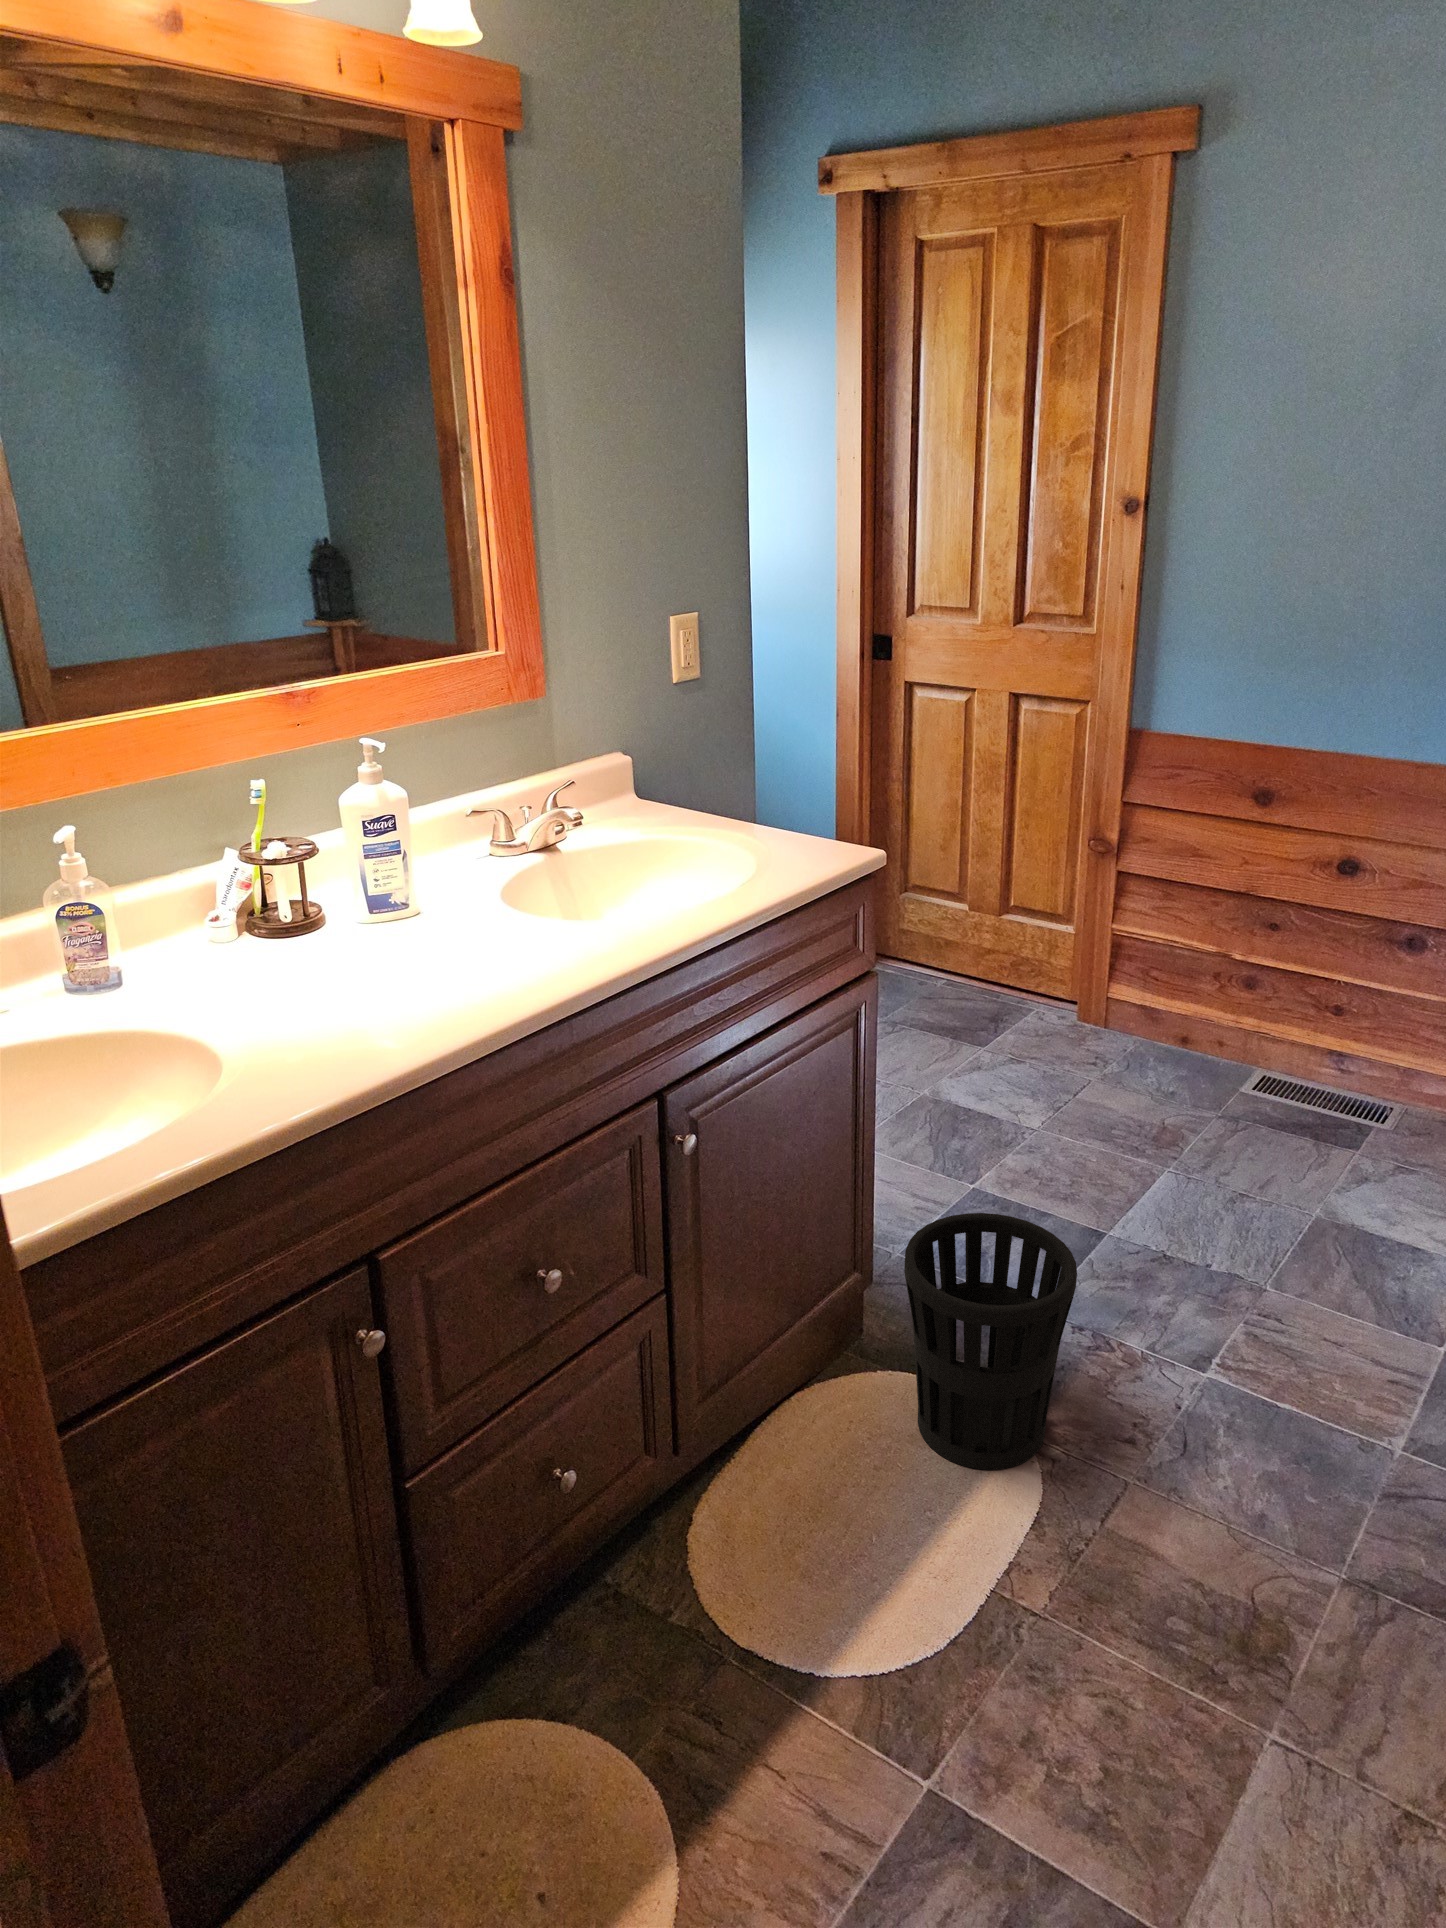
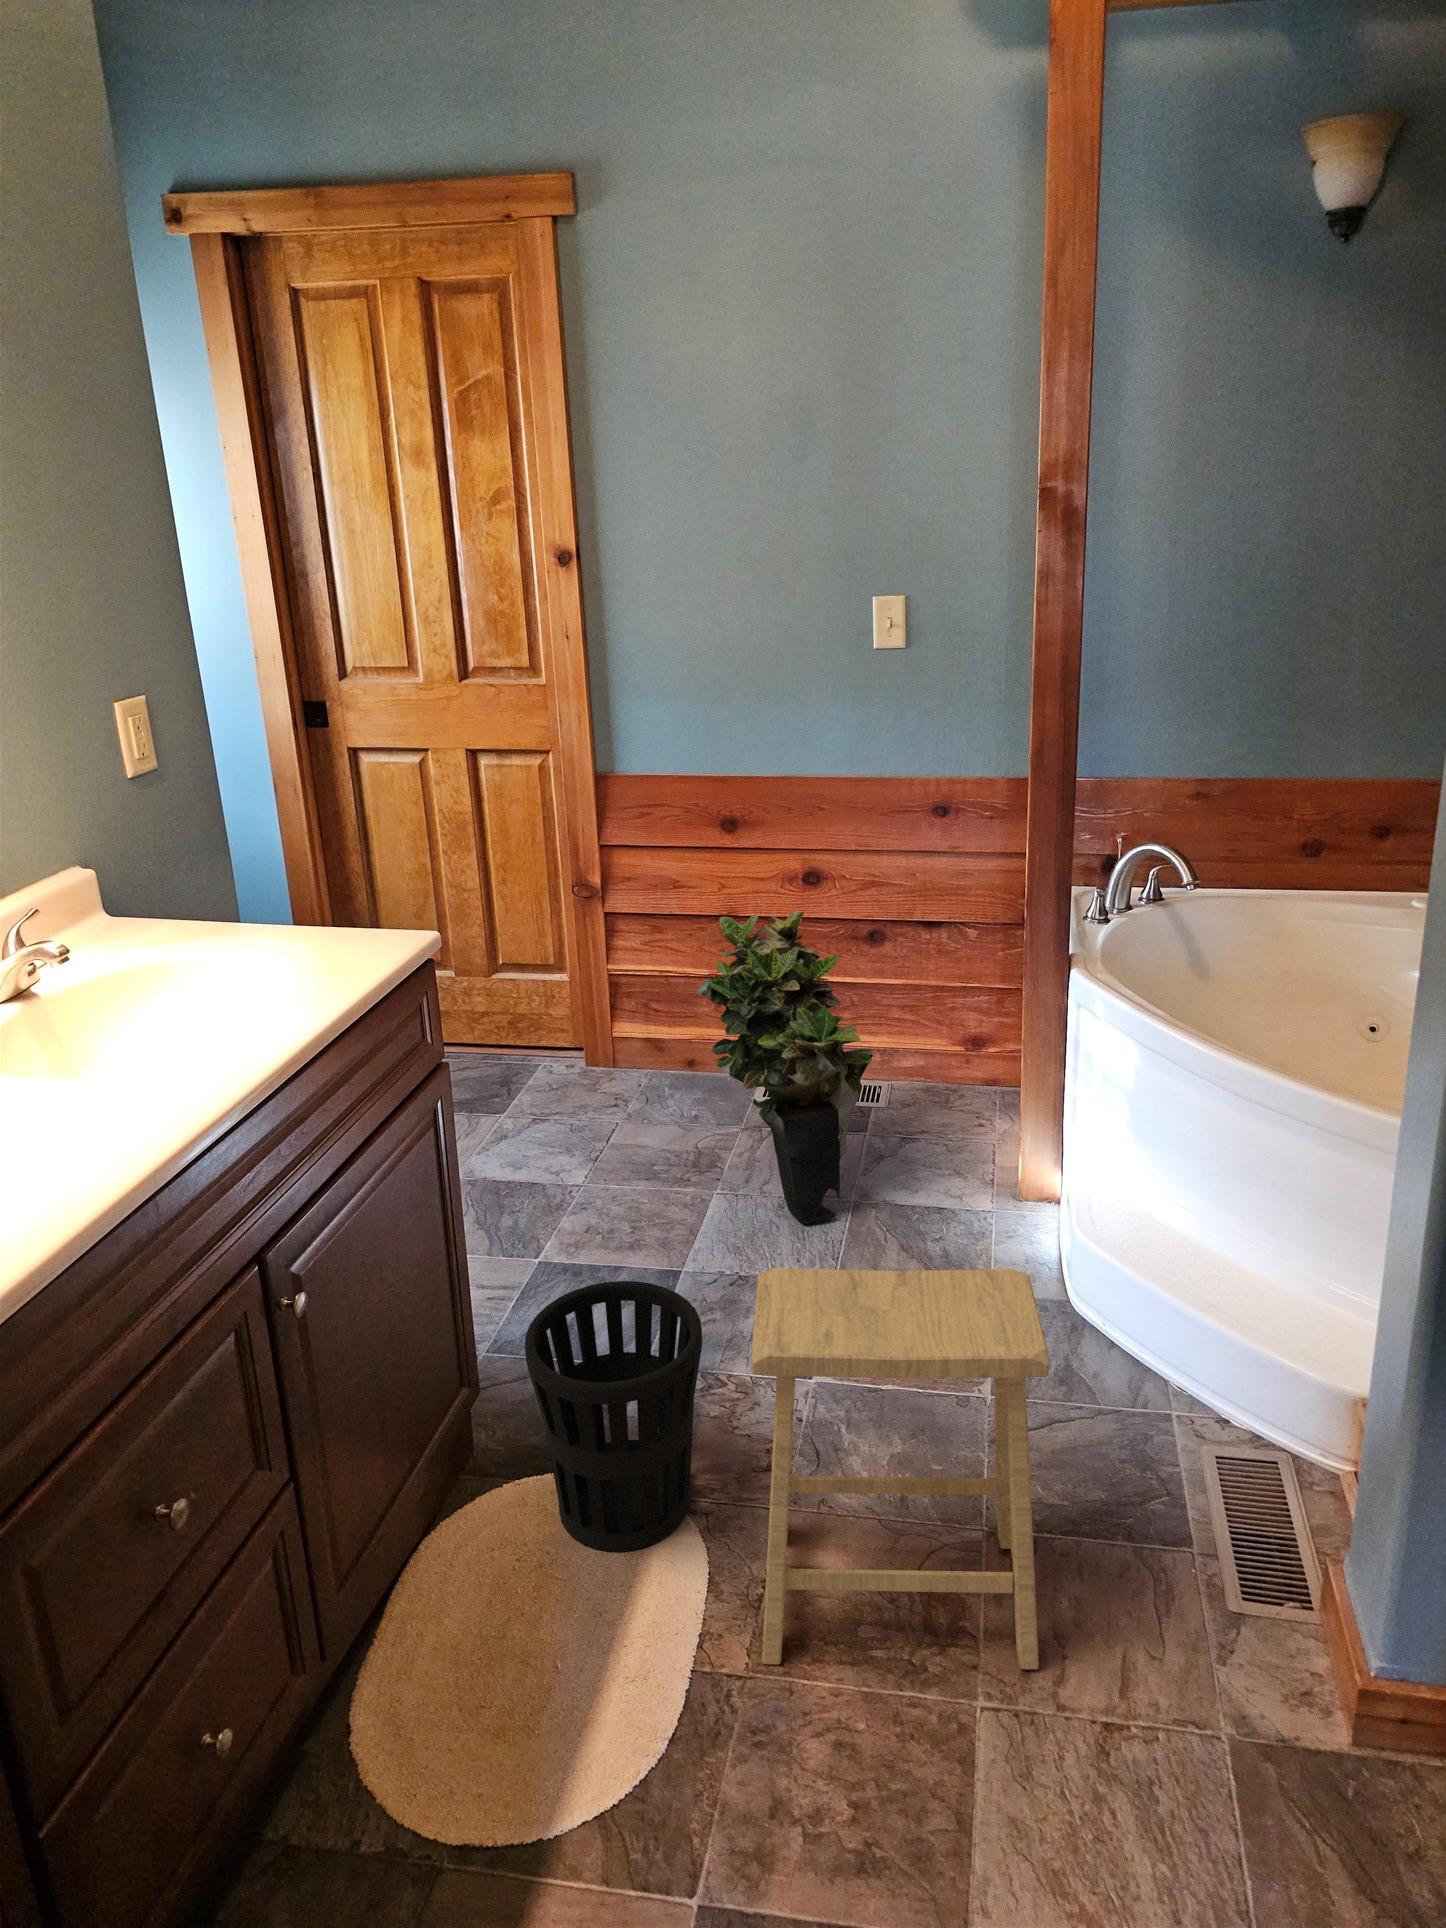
potted plant: none [1177,892,1367,1227] -> present [697,910,874,1225]
footstool: none [1060,1238,1423,1731] -> present [752,1268,1049,1669]

